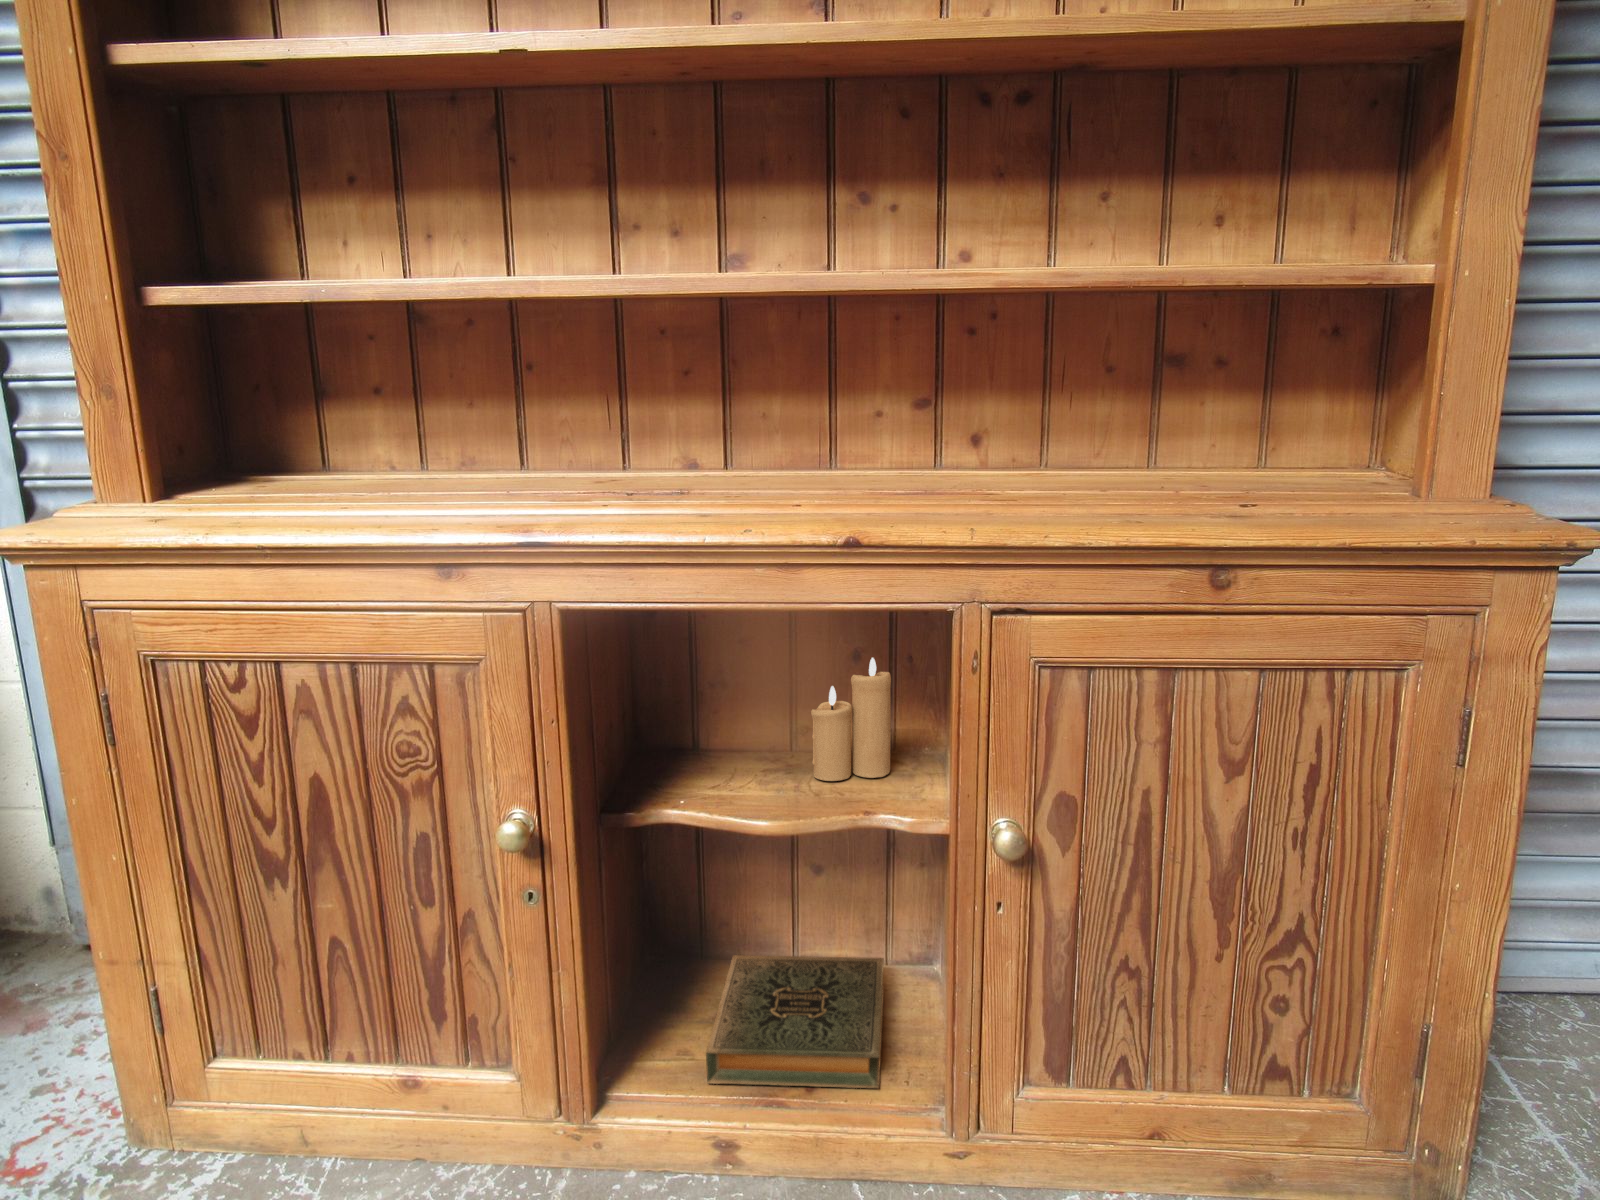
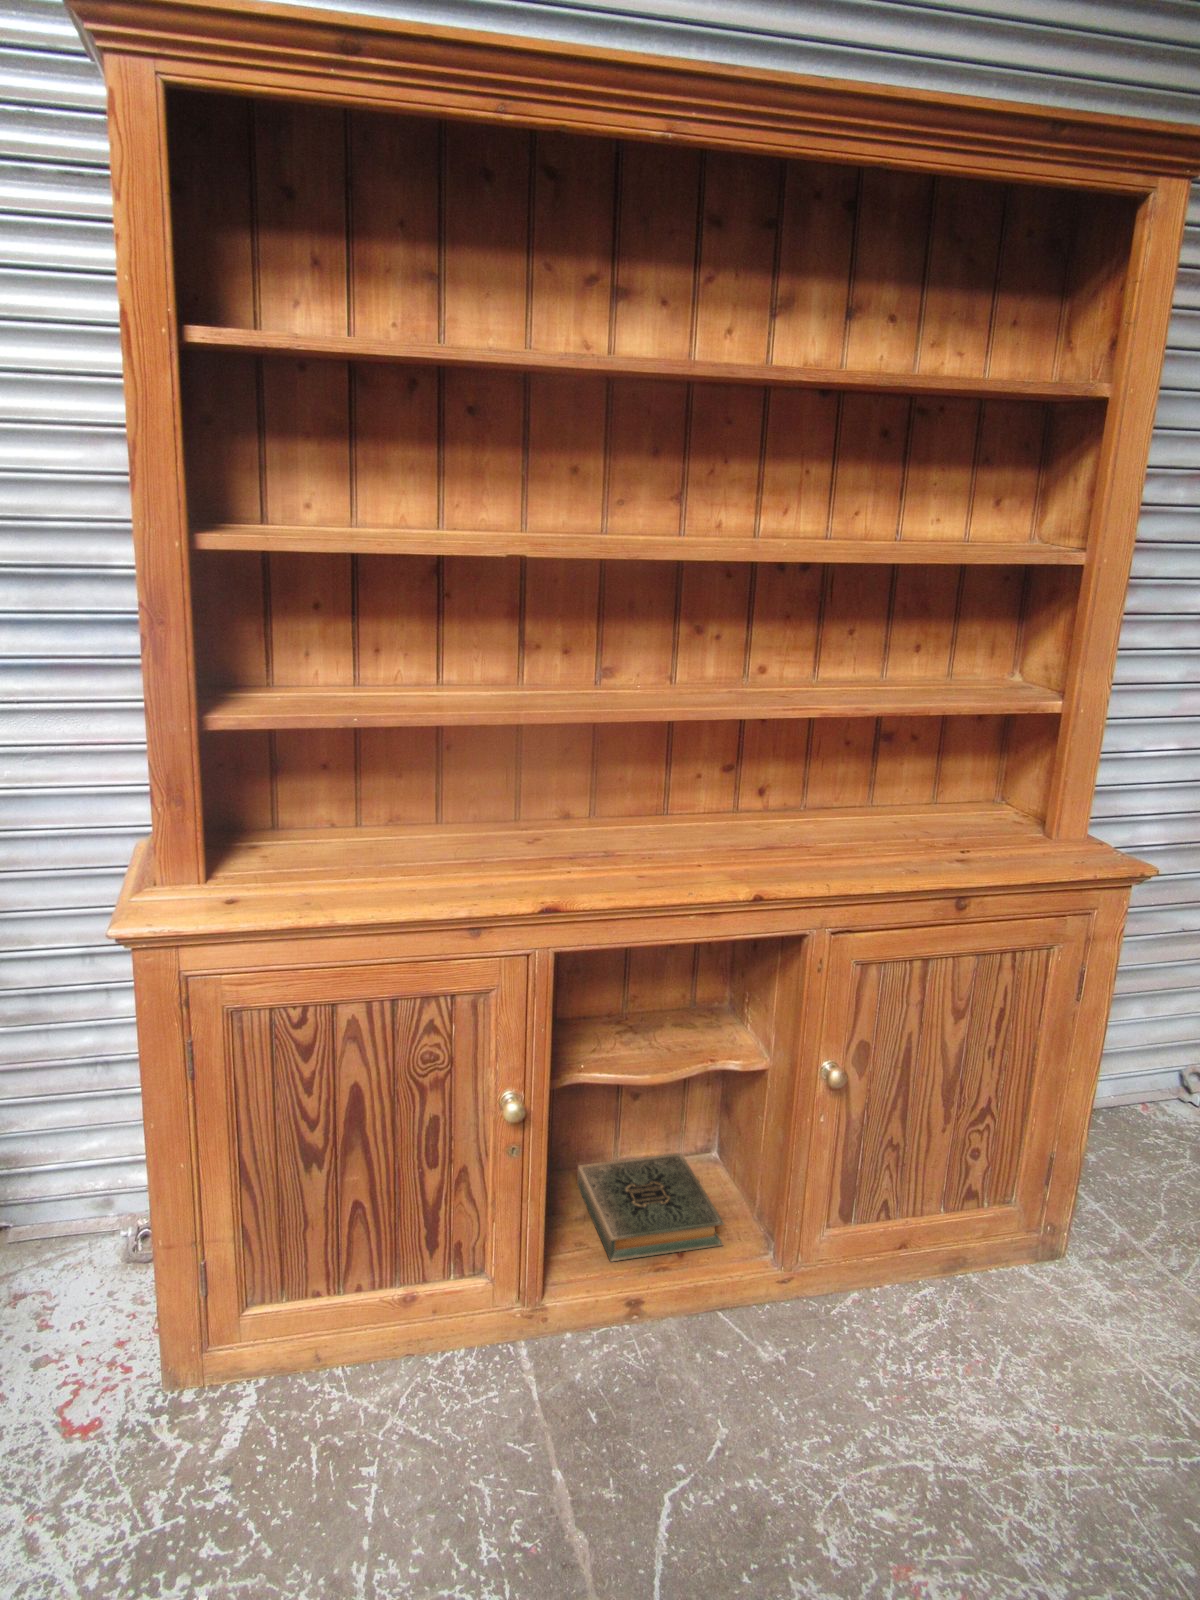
candle: present [811,658,891,781] -> none [652,949,707,1038]

